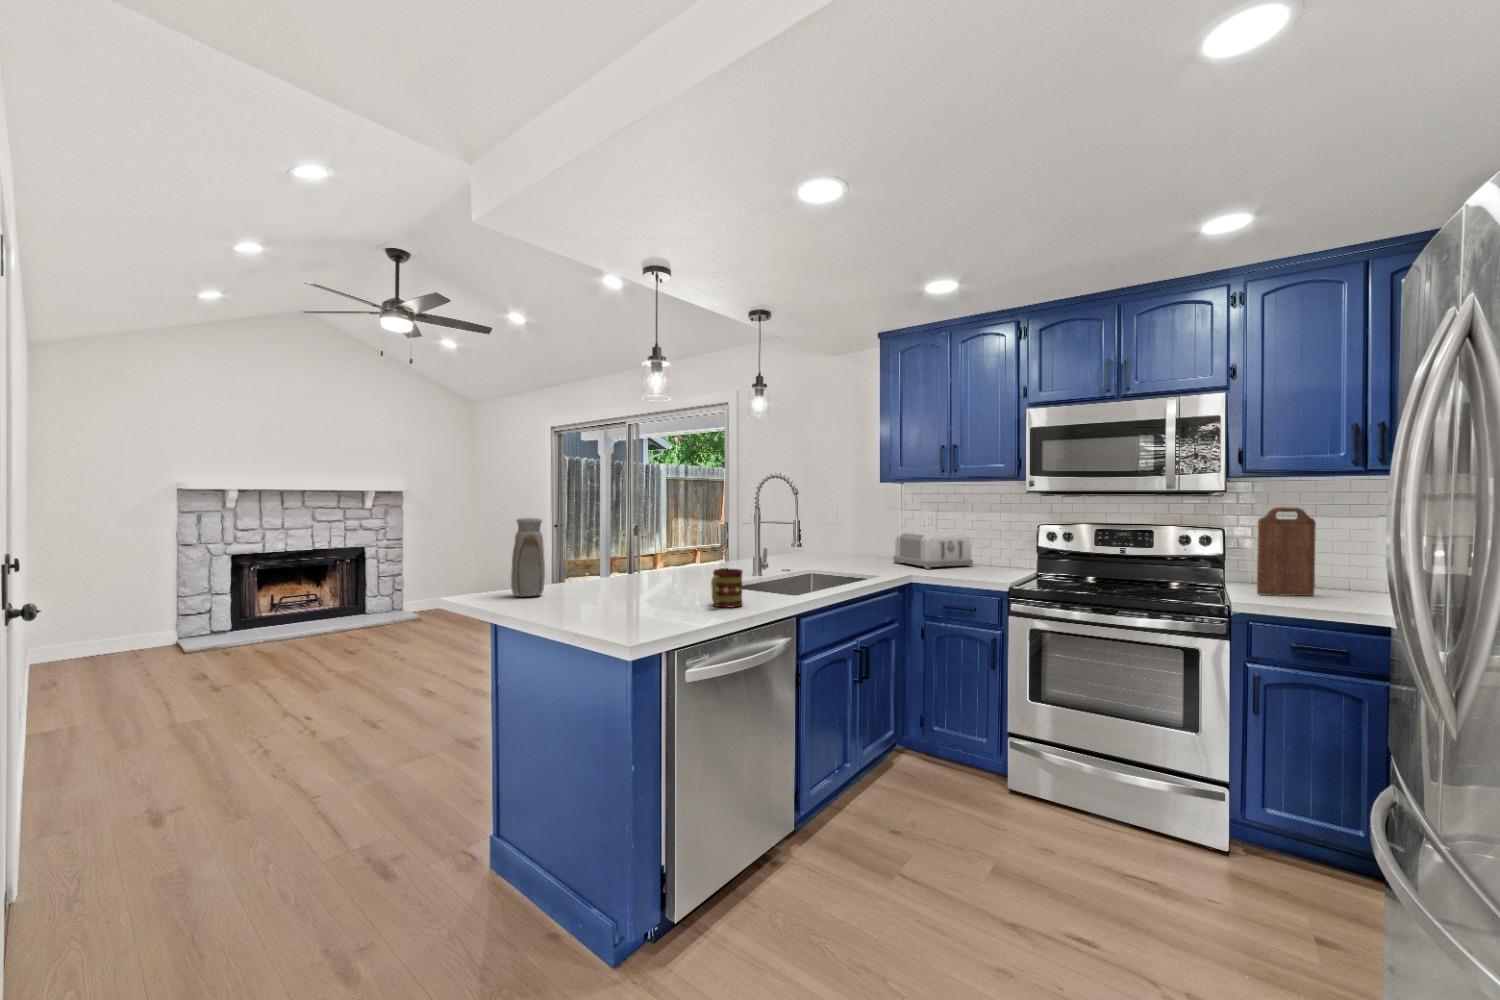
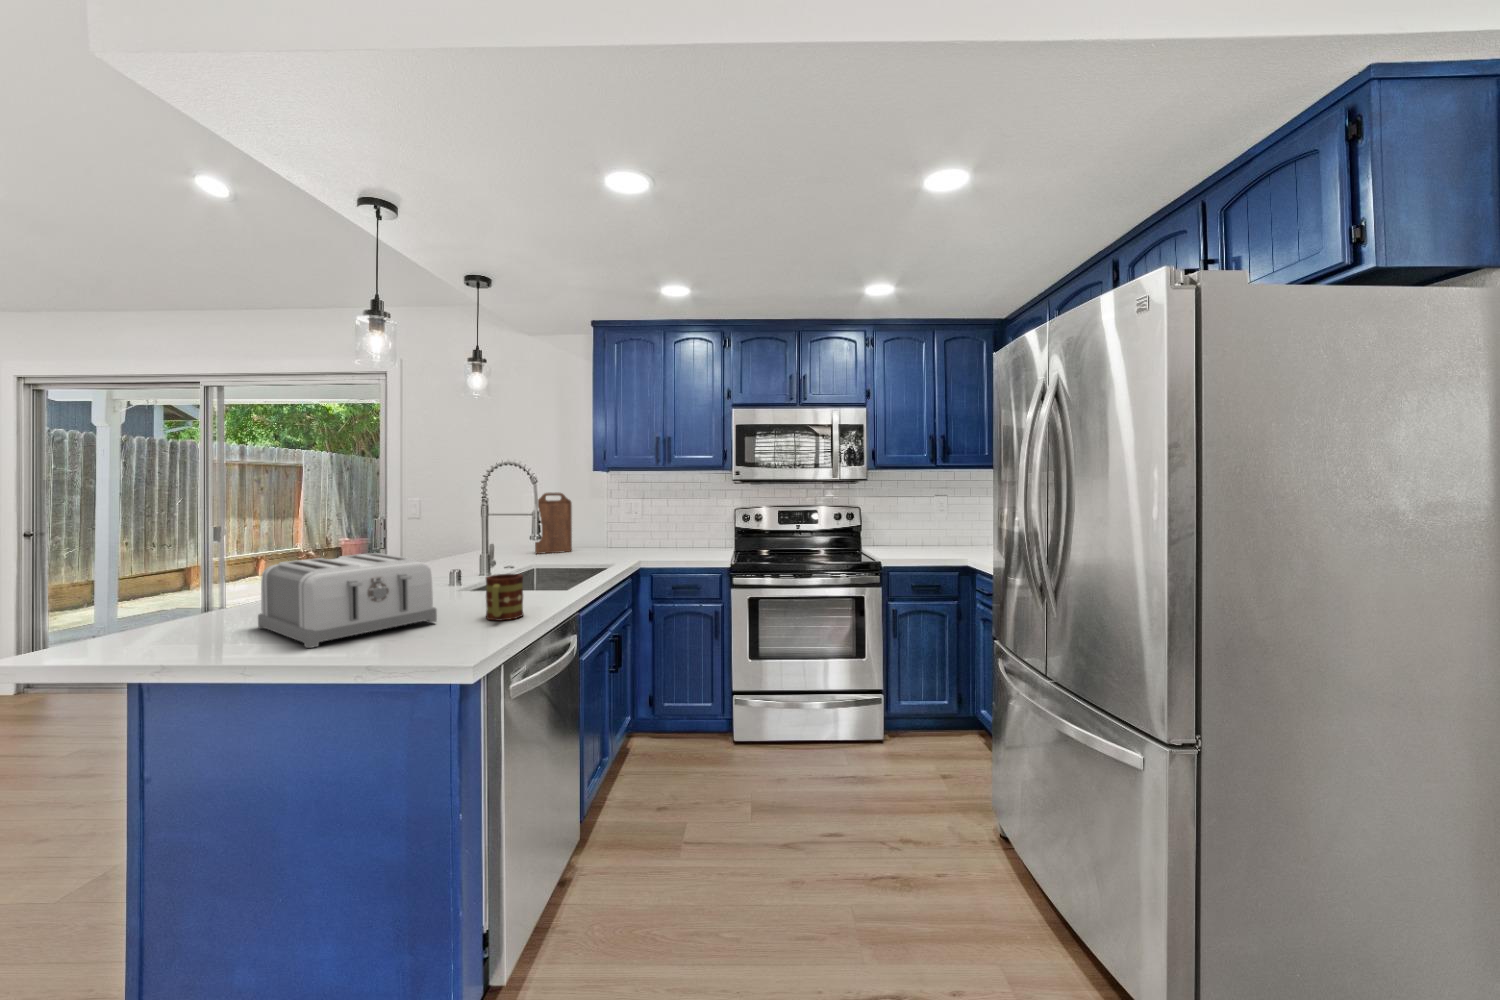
cutting board: present [1257,507,1316,596] -> present [535,493,572,554]
vase: present [511,518,545,596] -> none [134,527,202,650]
toaster: present [893,532,973,569] -> present [258,553,437,648]

